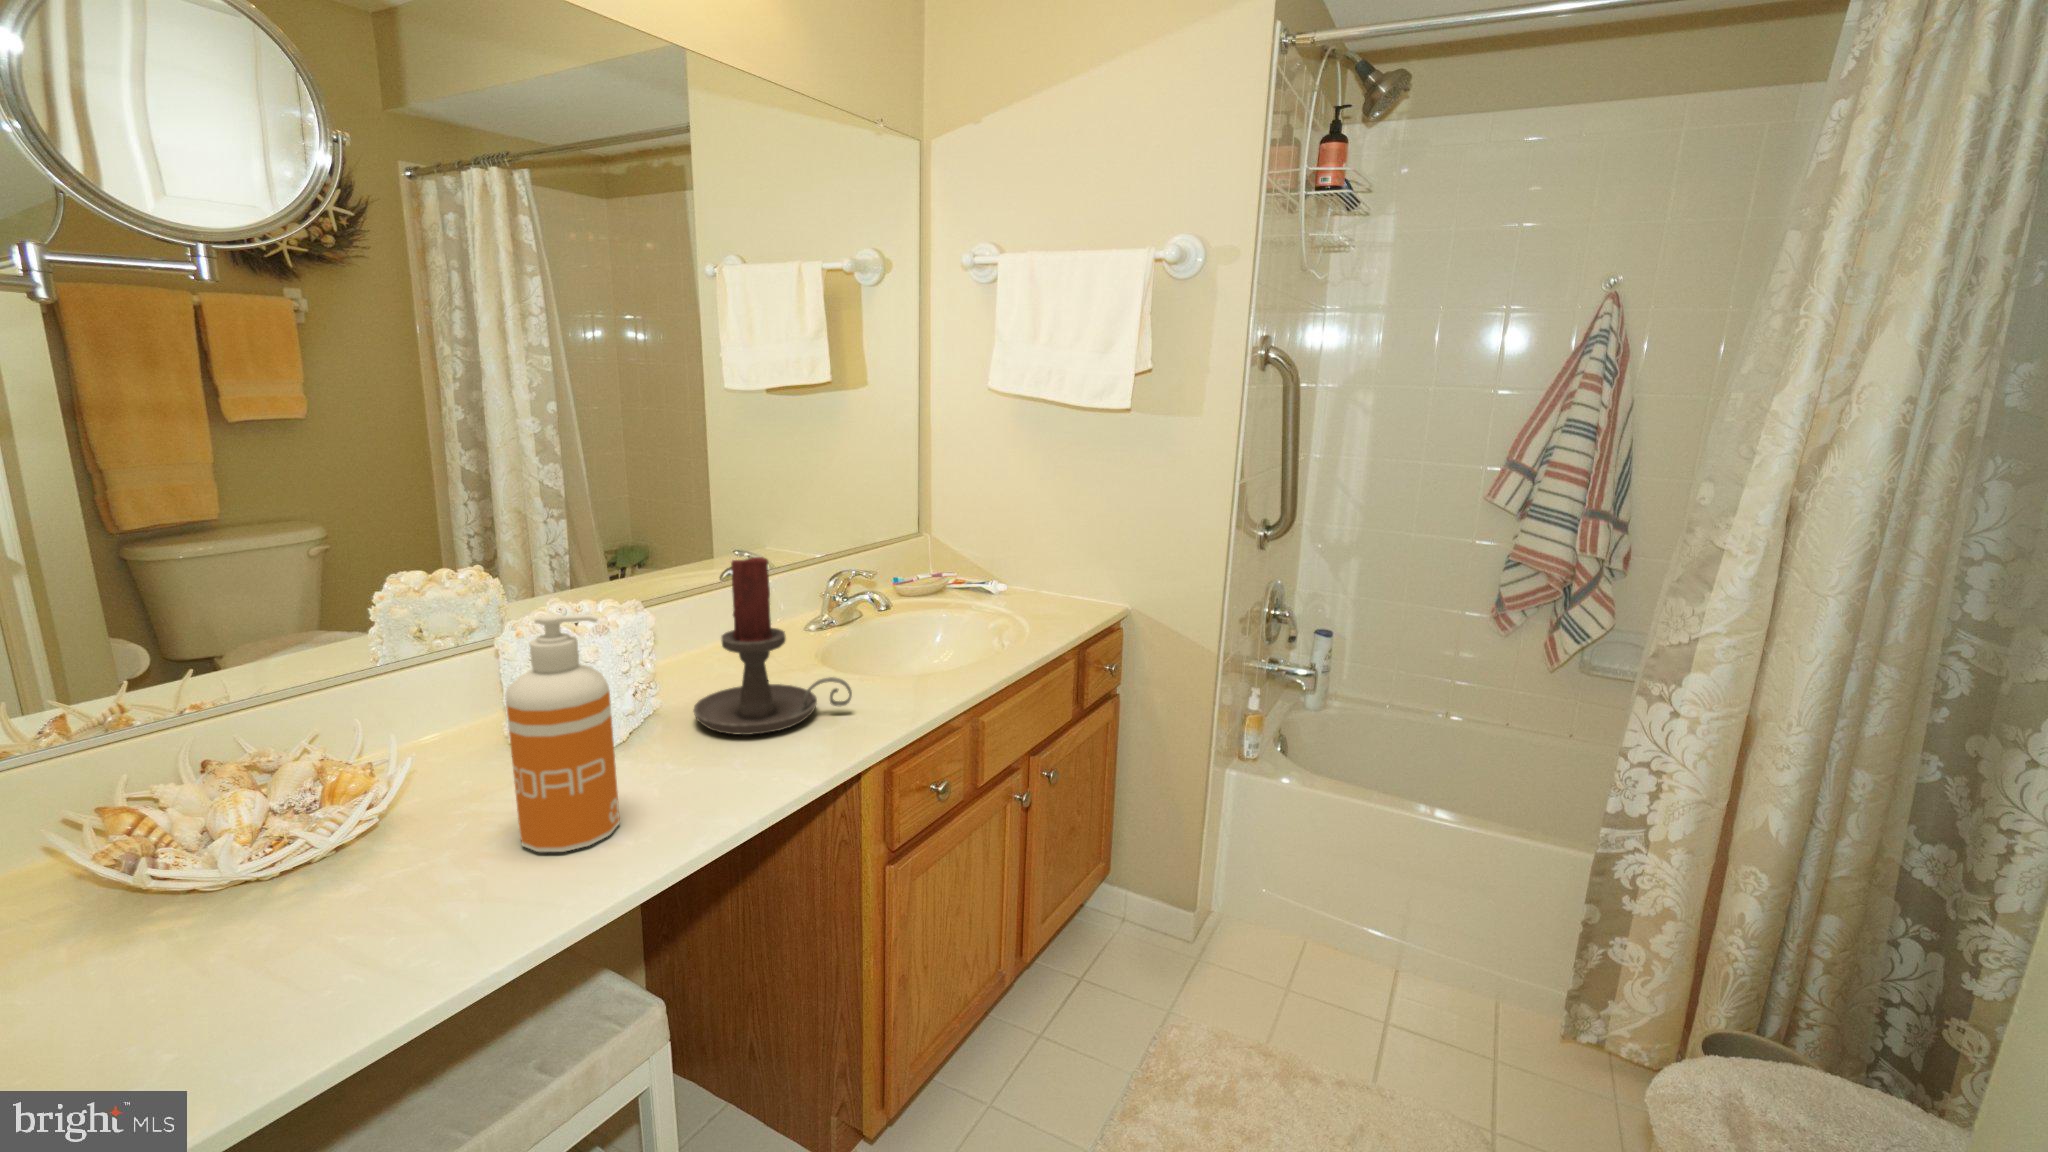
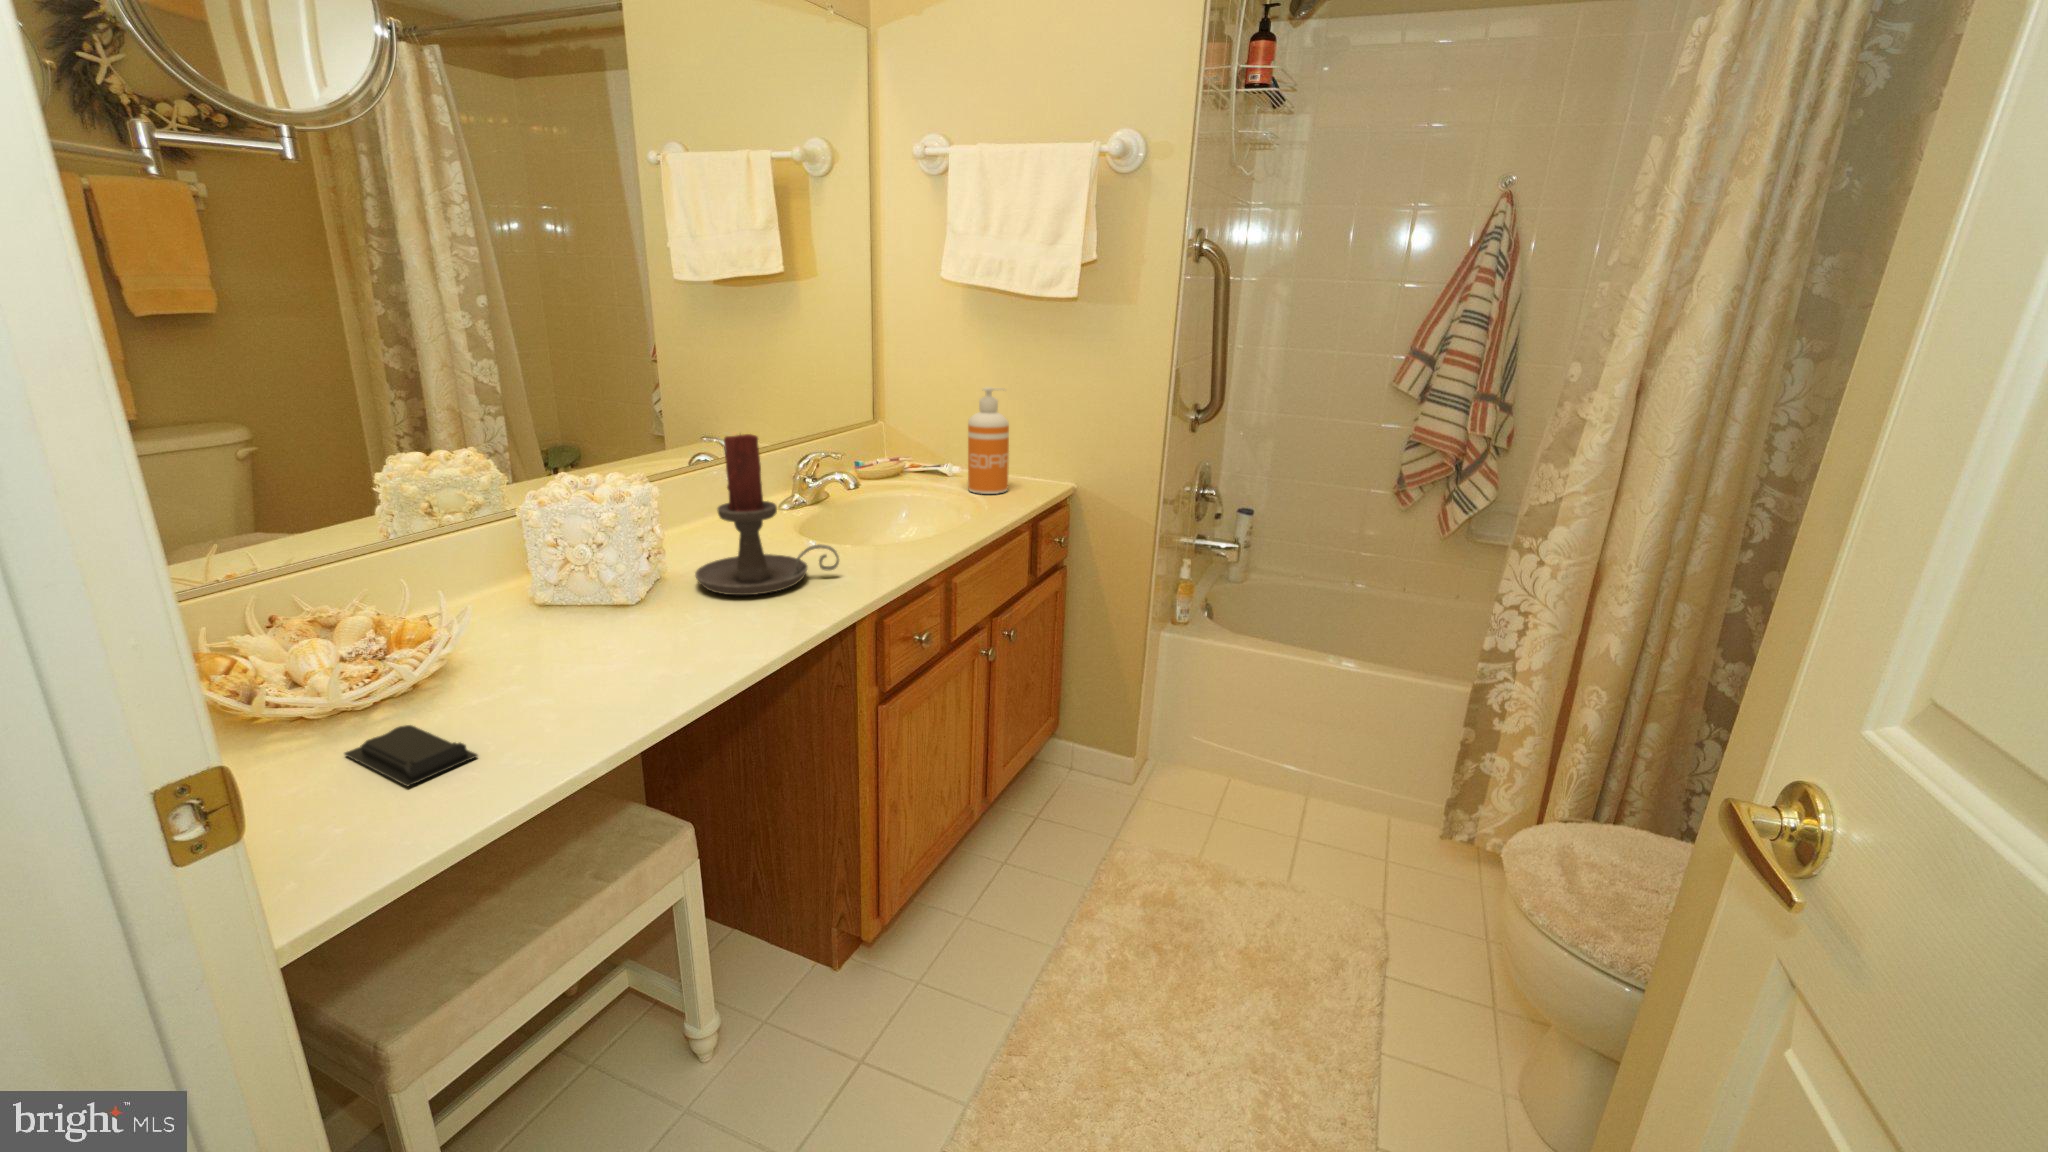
soap dispenser: present [506,614,620,852] -> present [968,387,1009,494]
soap bar: none [243,898,387,986] -> present [345,725,478,786]

